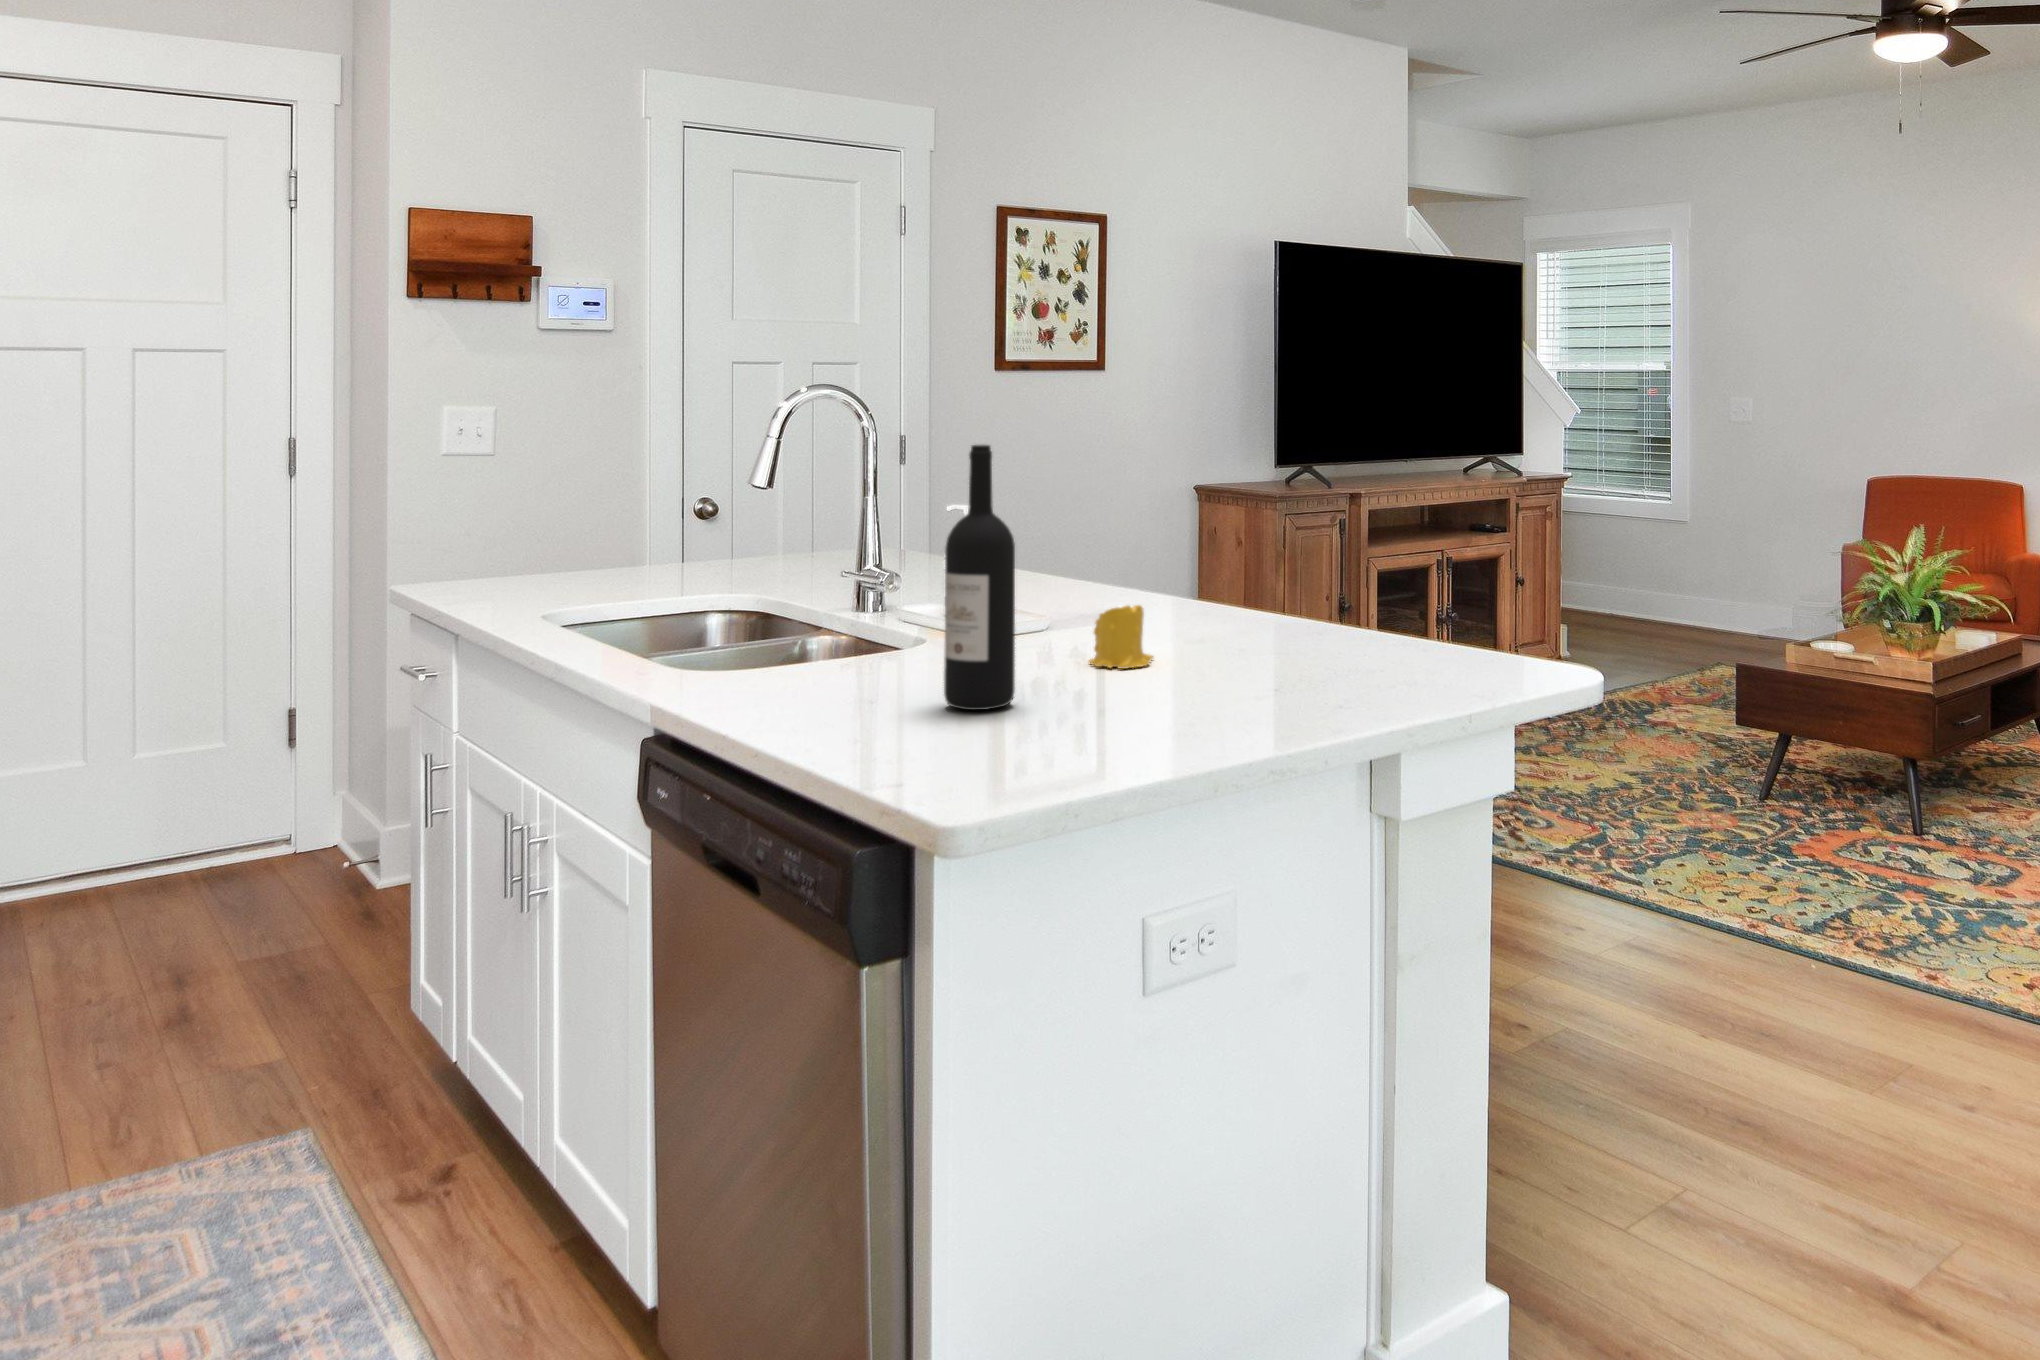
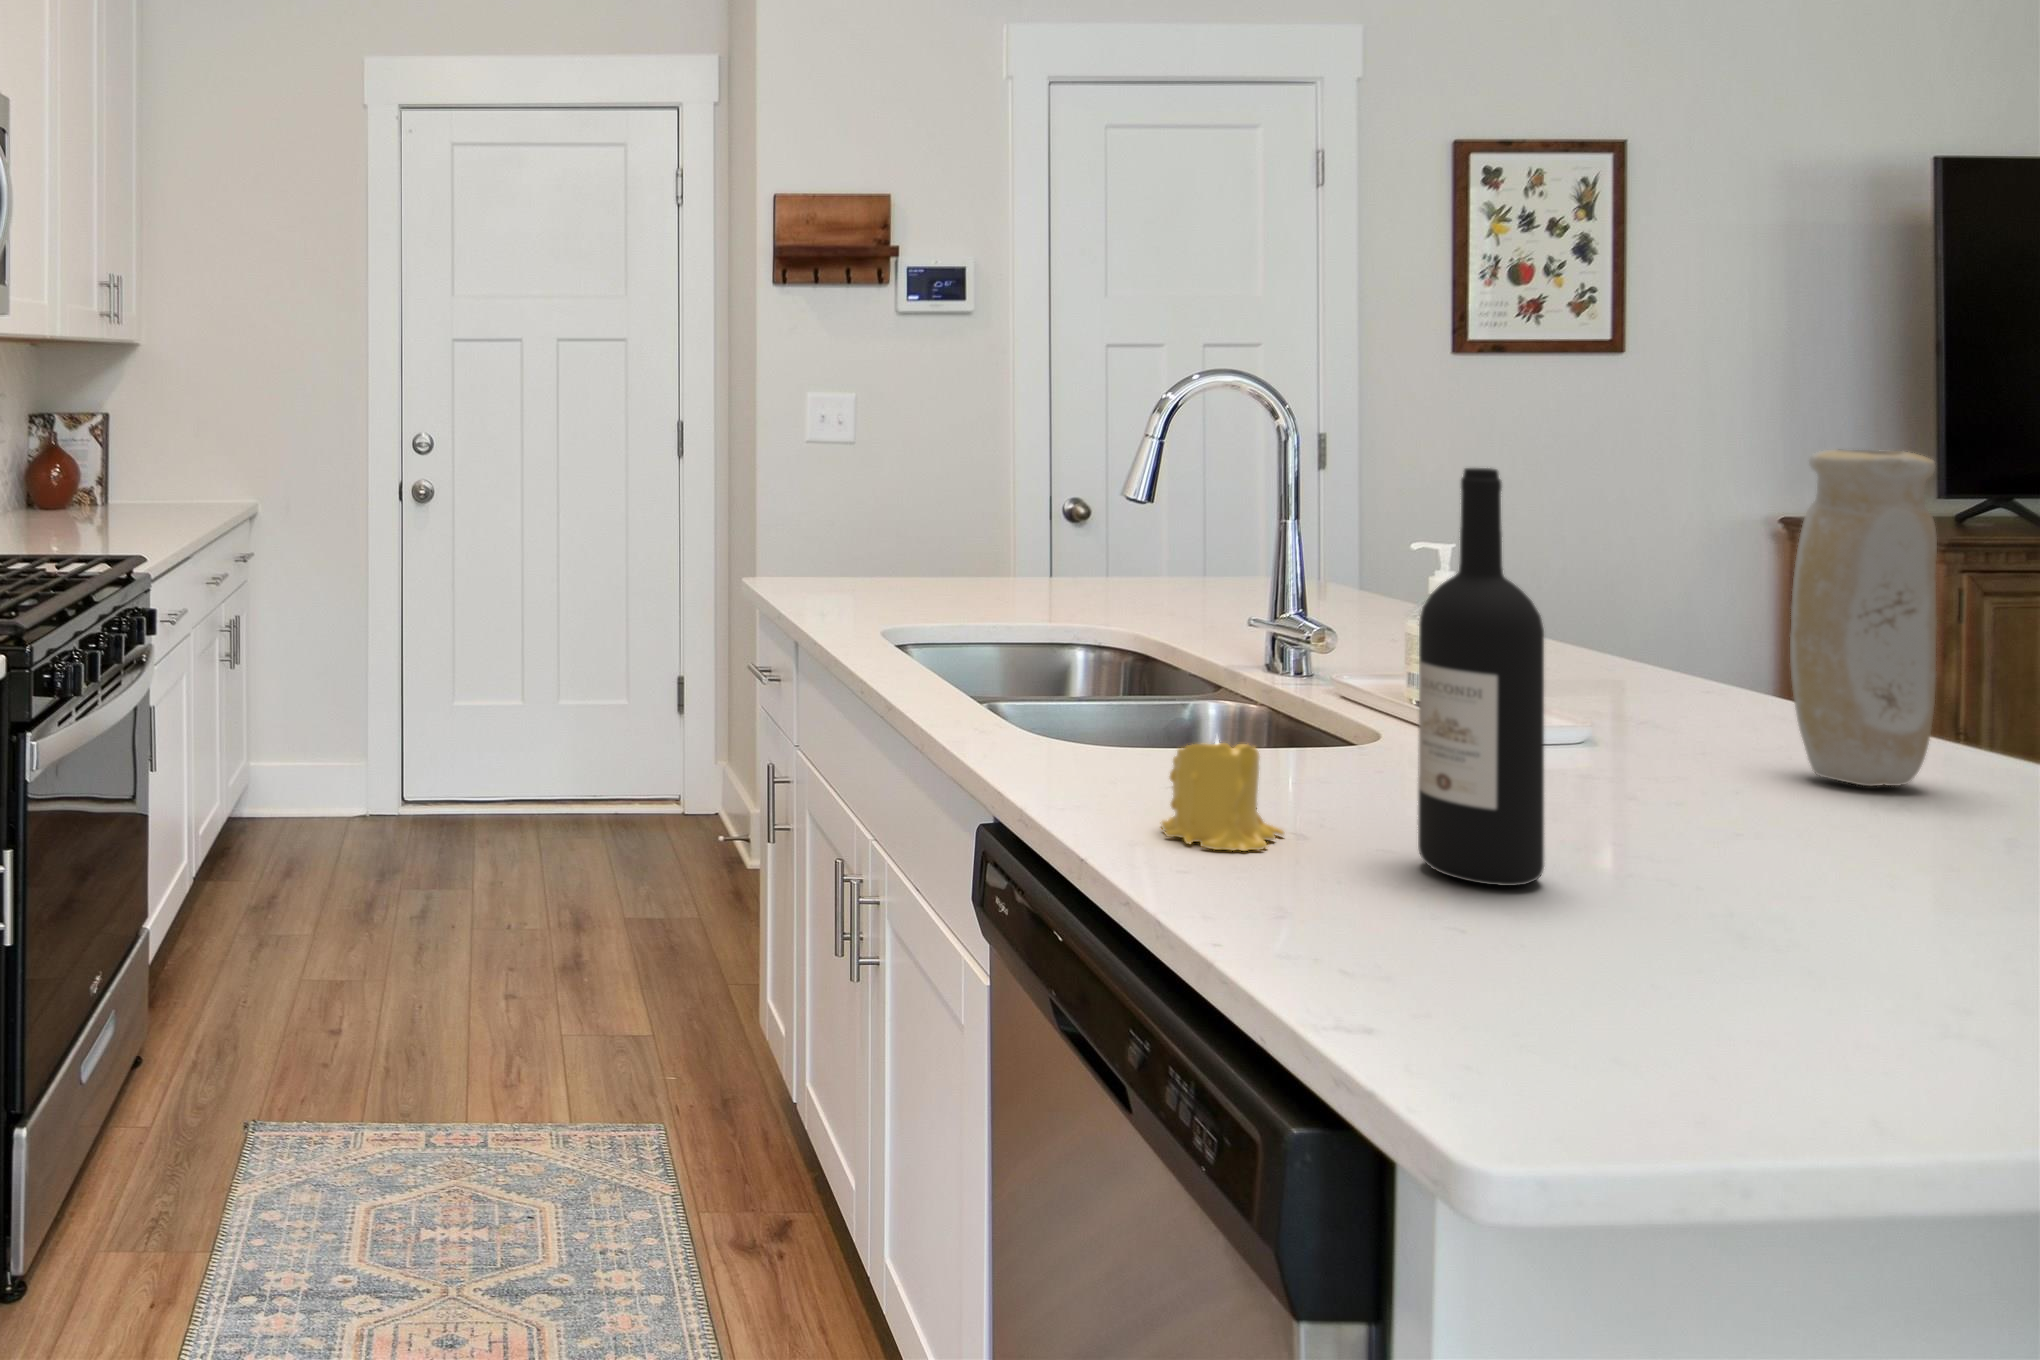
vase: none [1158,429,1227,634] -> present [1790,450,1937,786]
candle: present [1089,605,1153,669] -> present [1162,739,1284,851]

